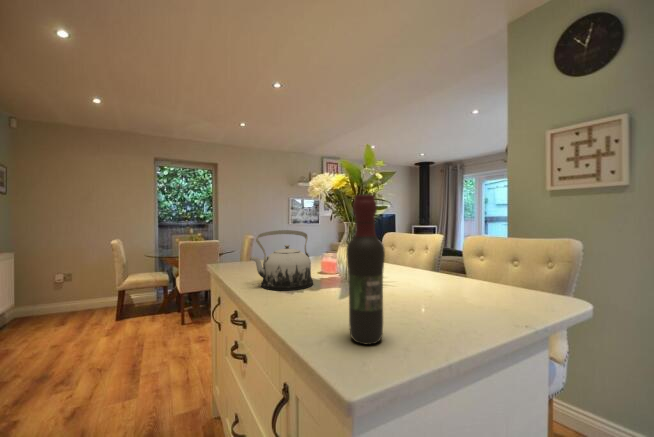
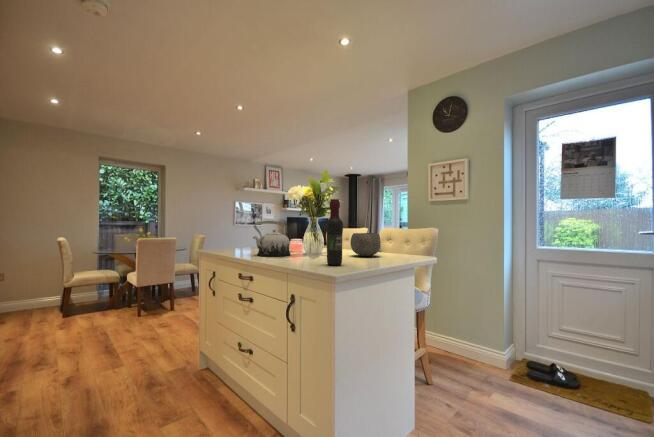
ceramic bowl: none [411,252,469,297] -> present [350,233,381,256]

